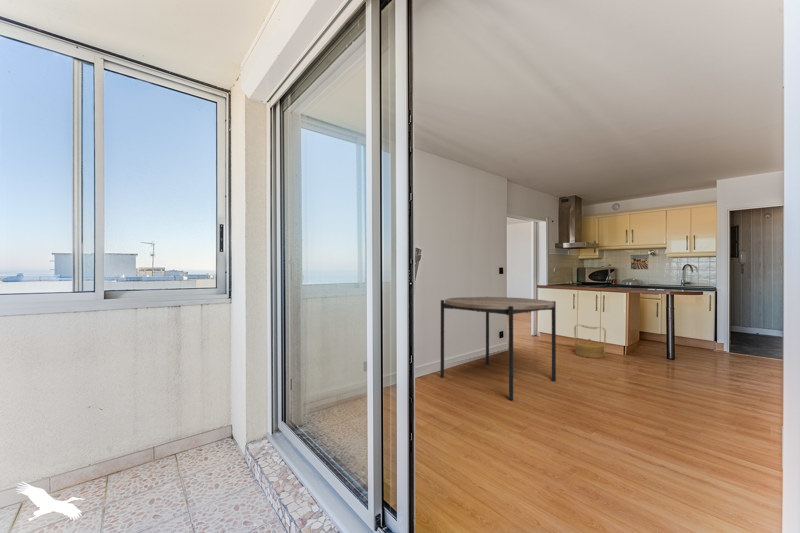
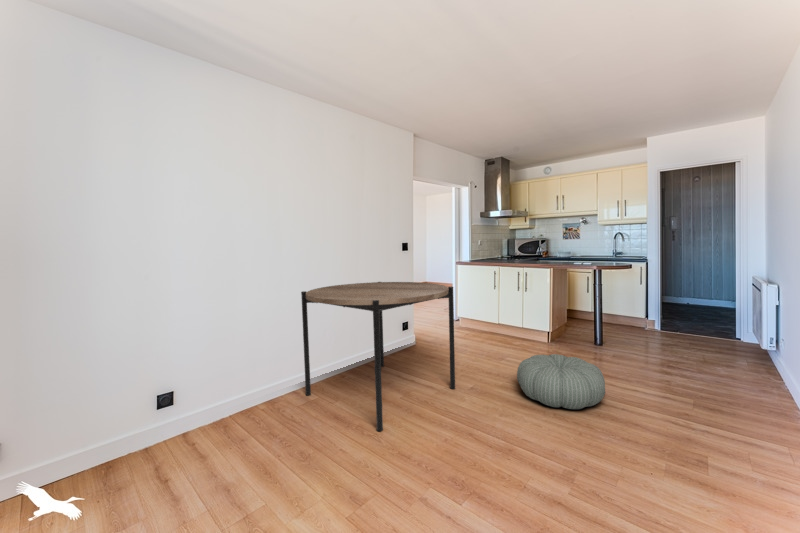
woven basket: present [574,325,606,358] -> none [494,308,527,347]
pouf: none [608,358,685,398] -> present [517,354,605,409]

